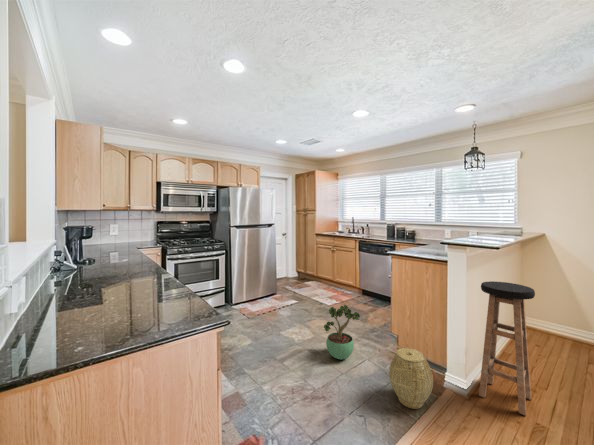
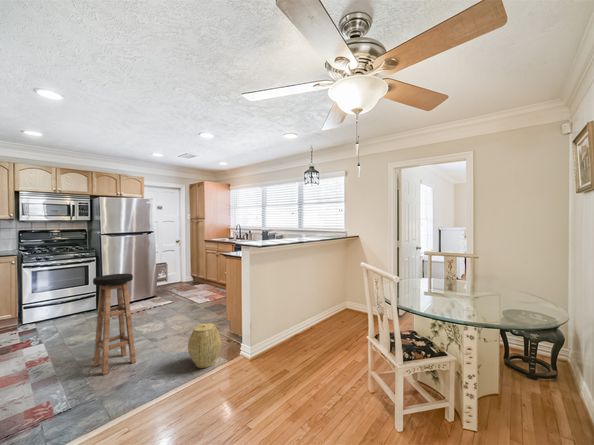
bar stool: present [479,281,535,415] -> present [93,274,136,375]
potted plant: present [324,305,360,359] -> none [157,295,189,342]

